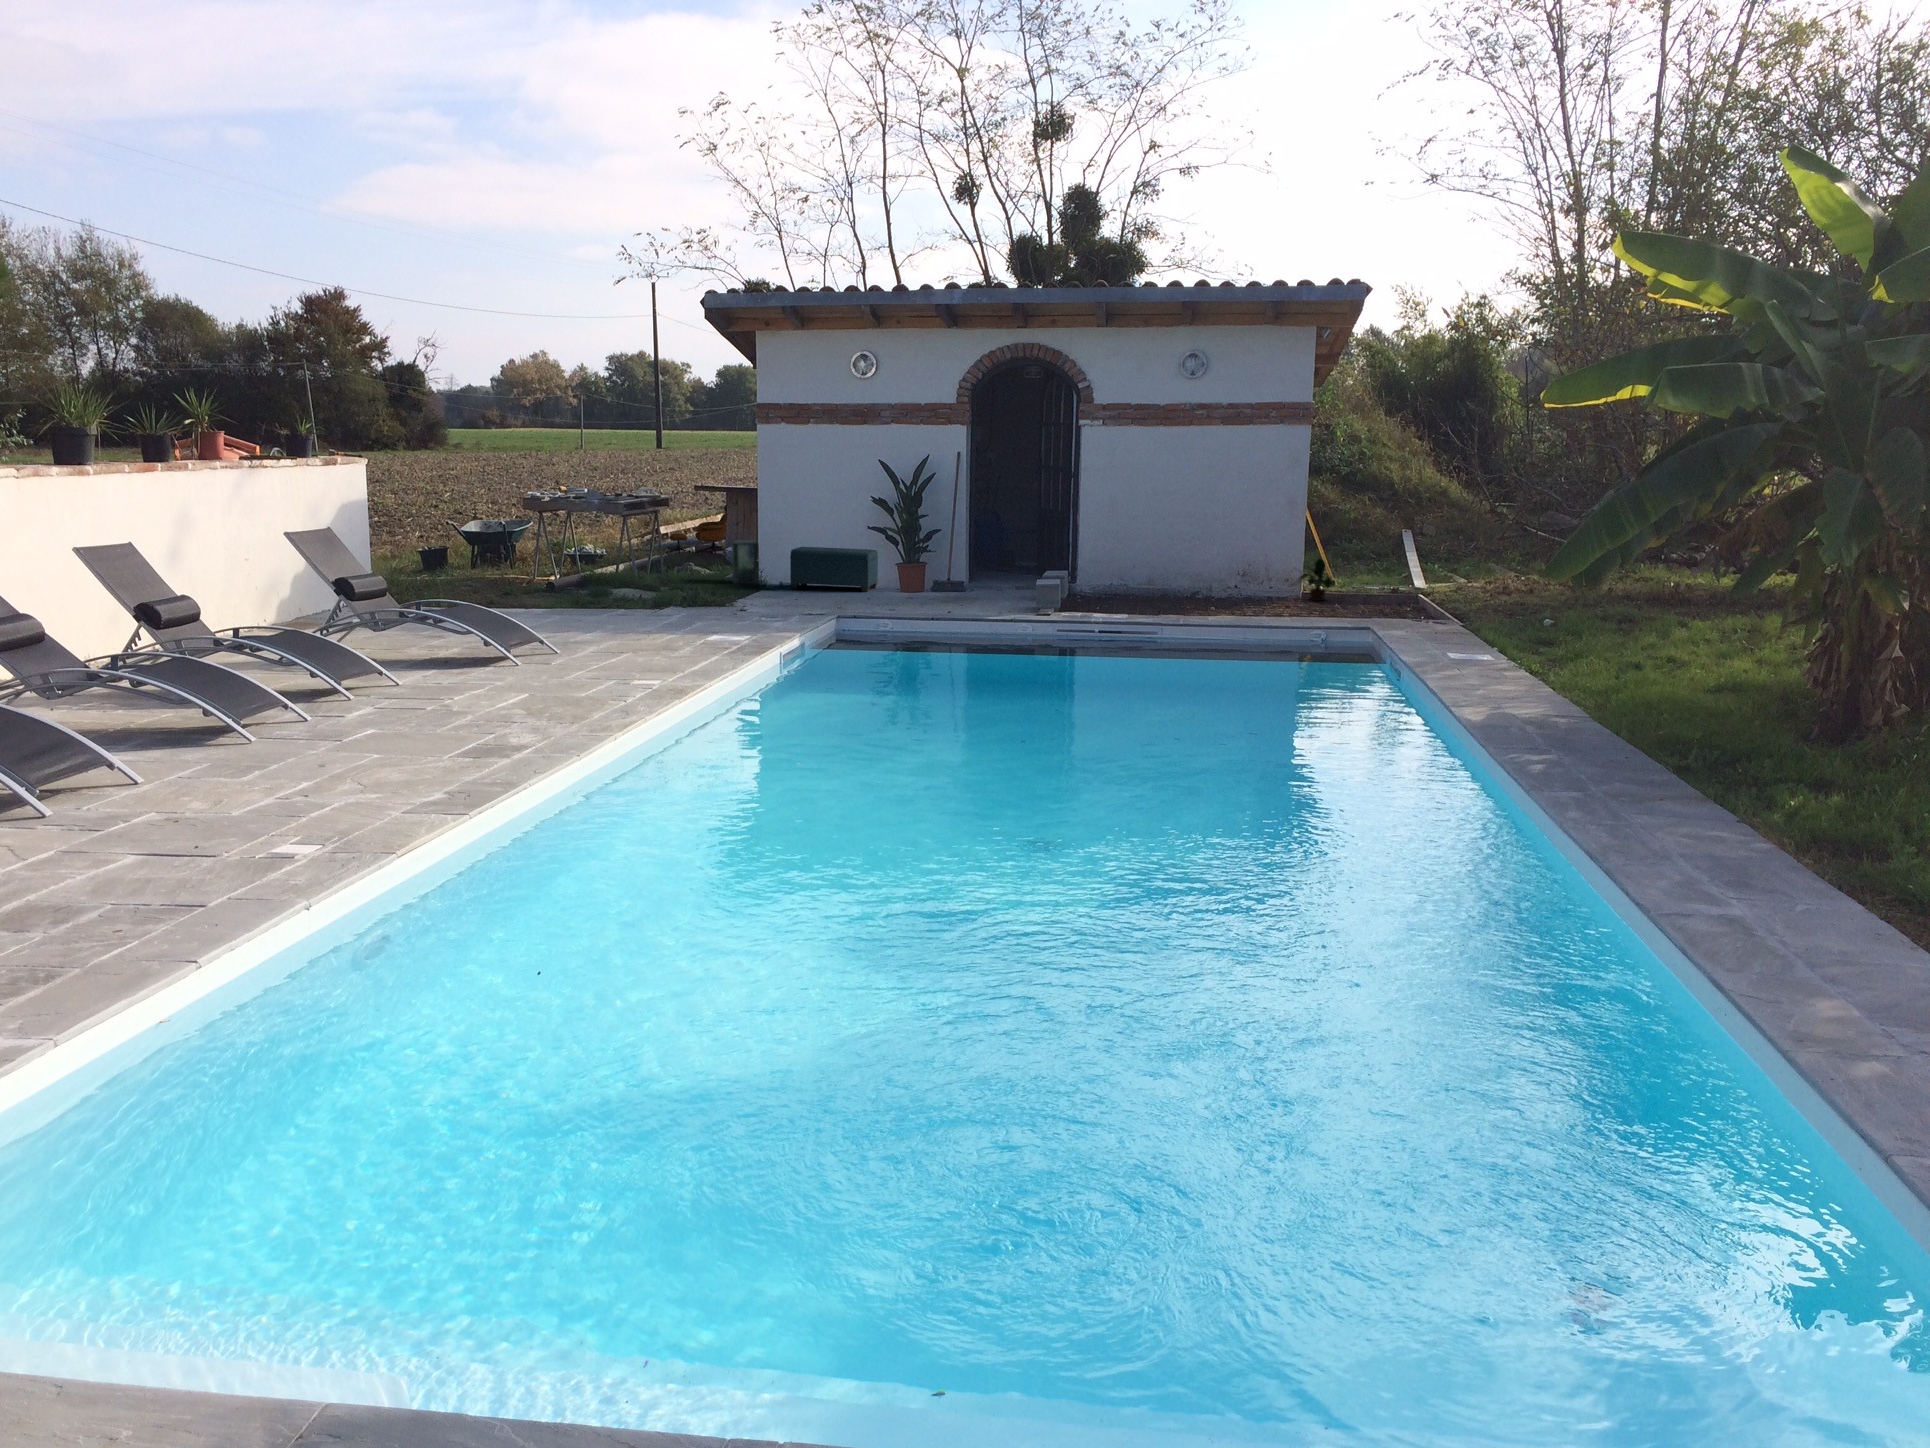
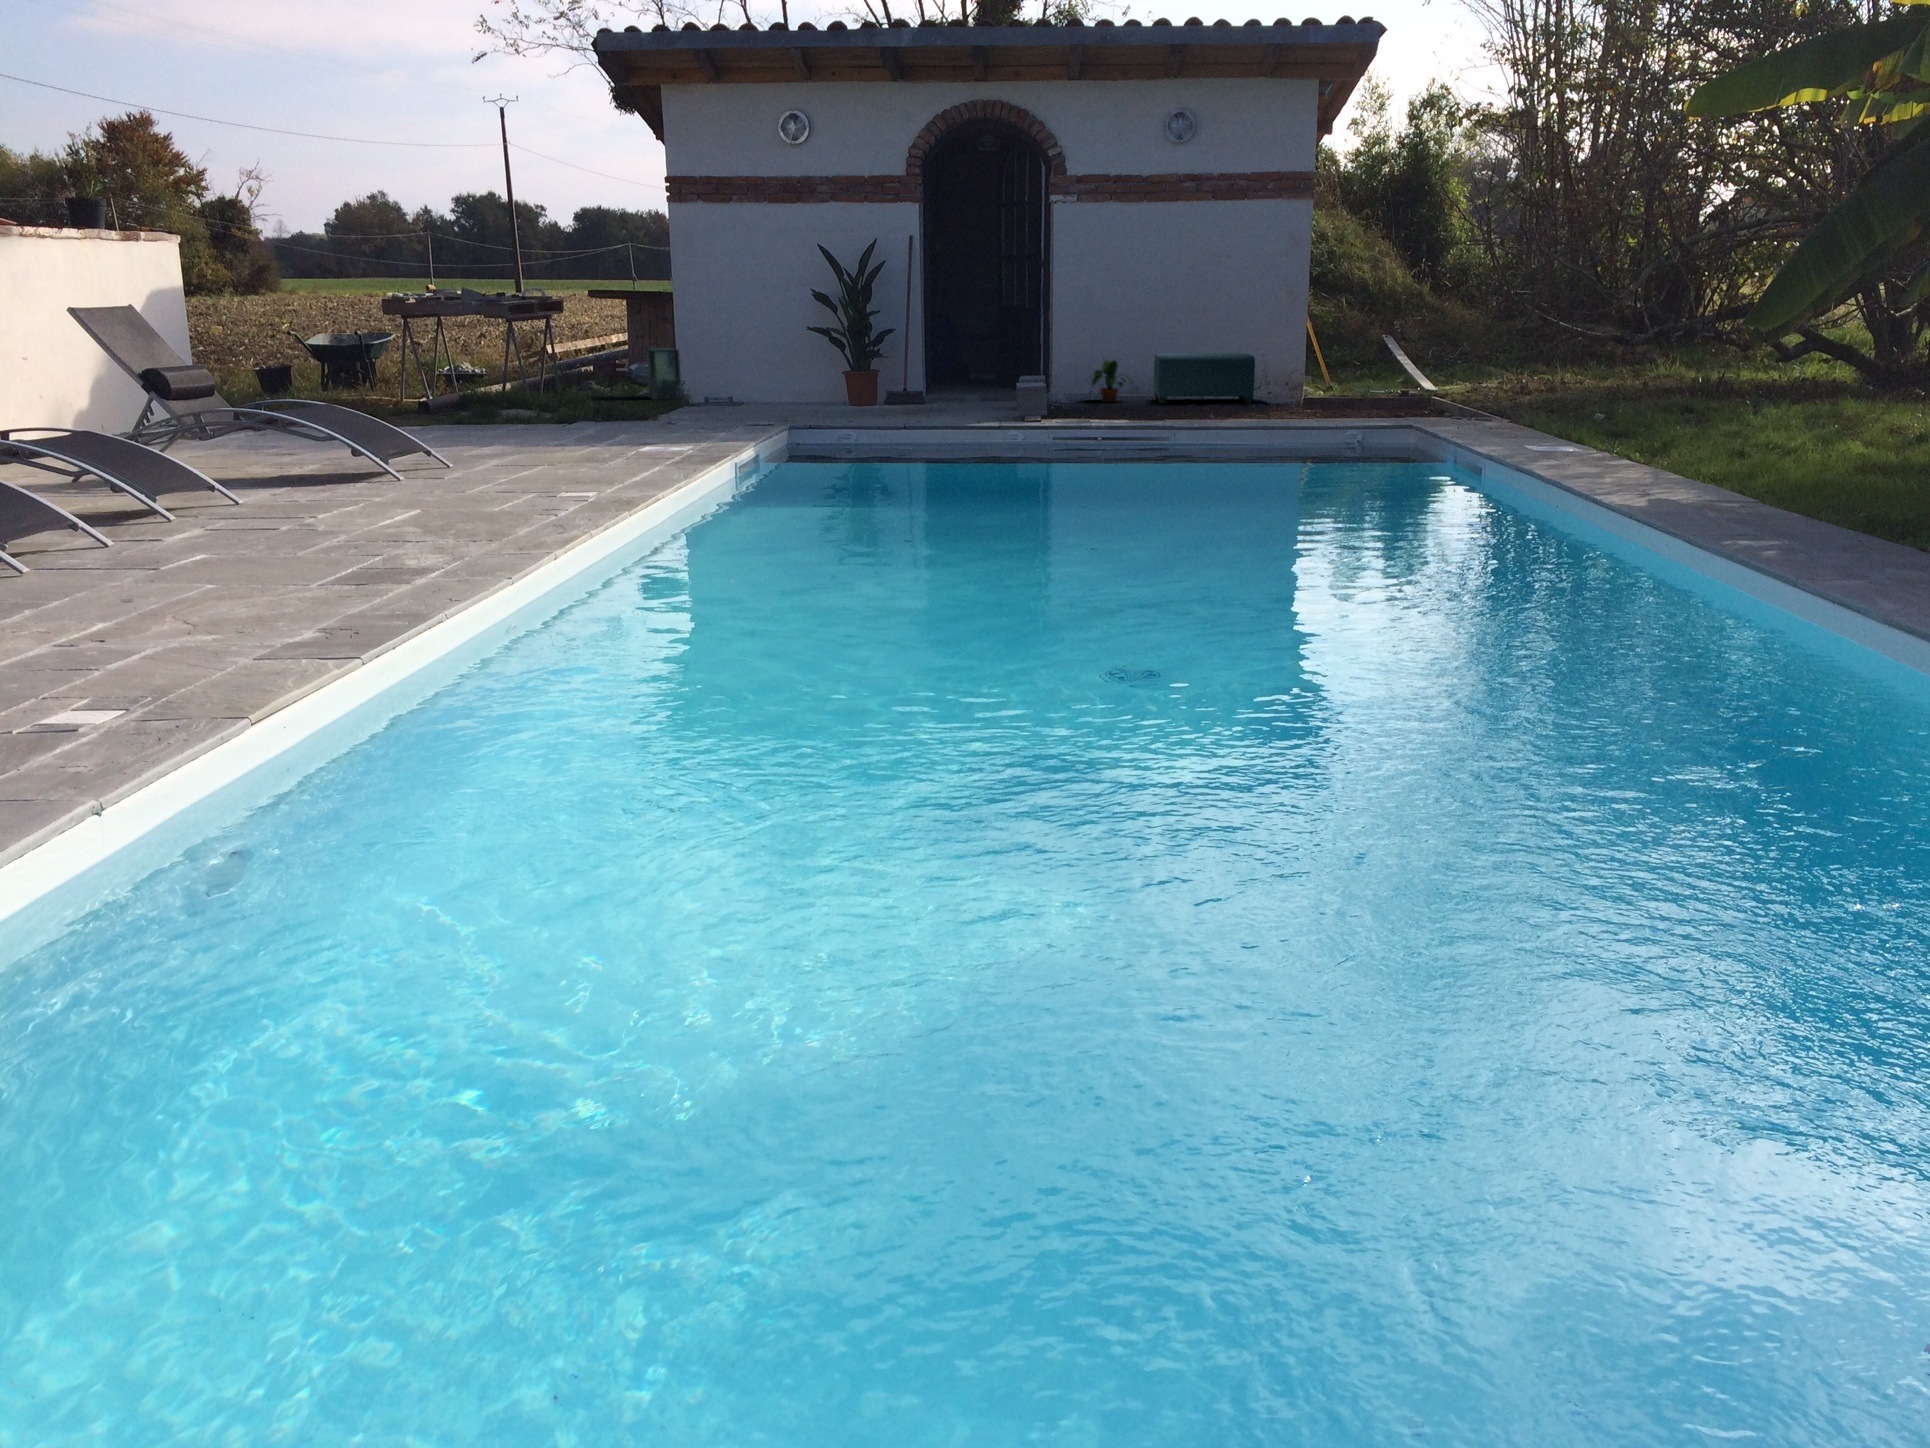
lounge chair: present [666,505,731,554] -> none [561,317,637,376]
bench: present [790,547,878,592] -> present [1153,353,1255,403]
potted plant: present [1299,559,1334,601] -> present [1092,360,1131,402]

